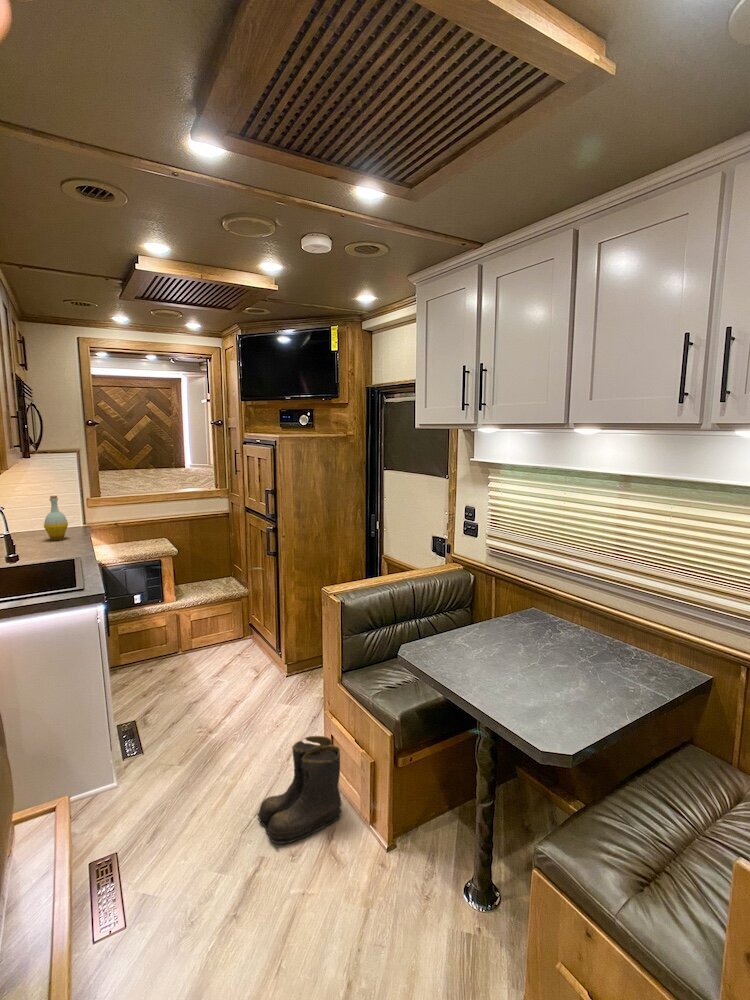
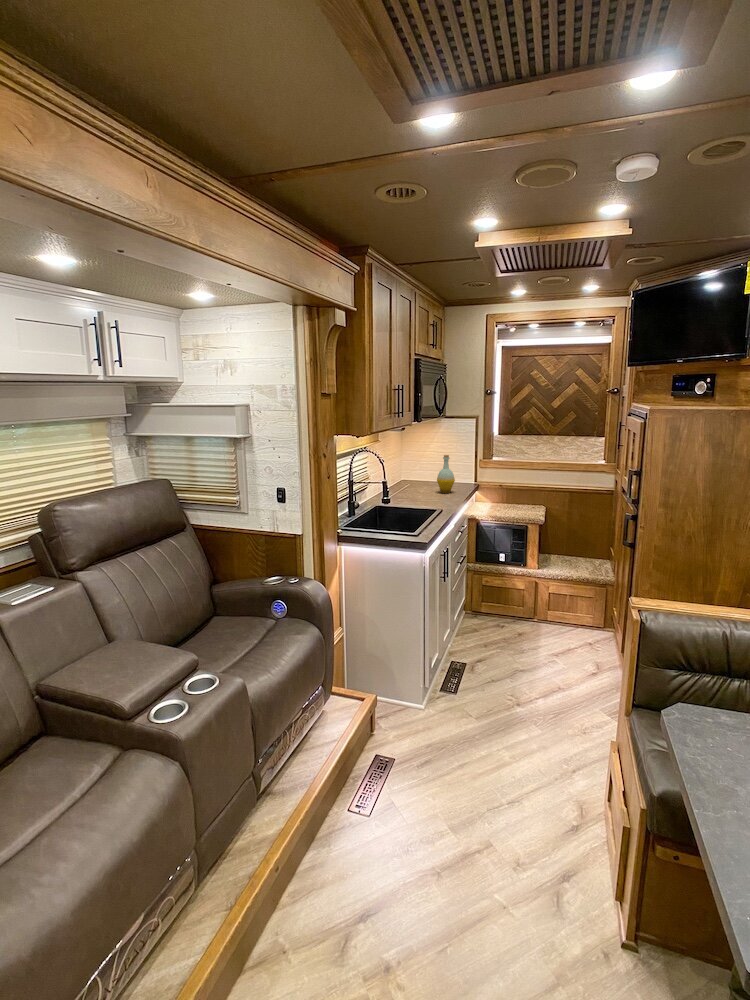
boots: present [258,736,342,845] -> none [505,756,604,867]

